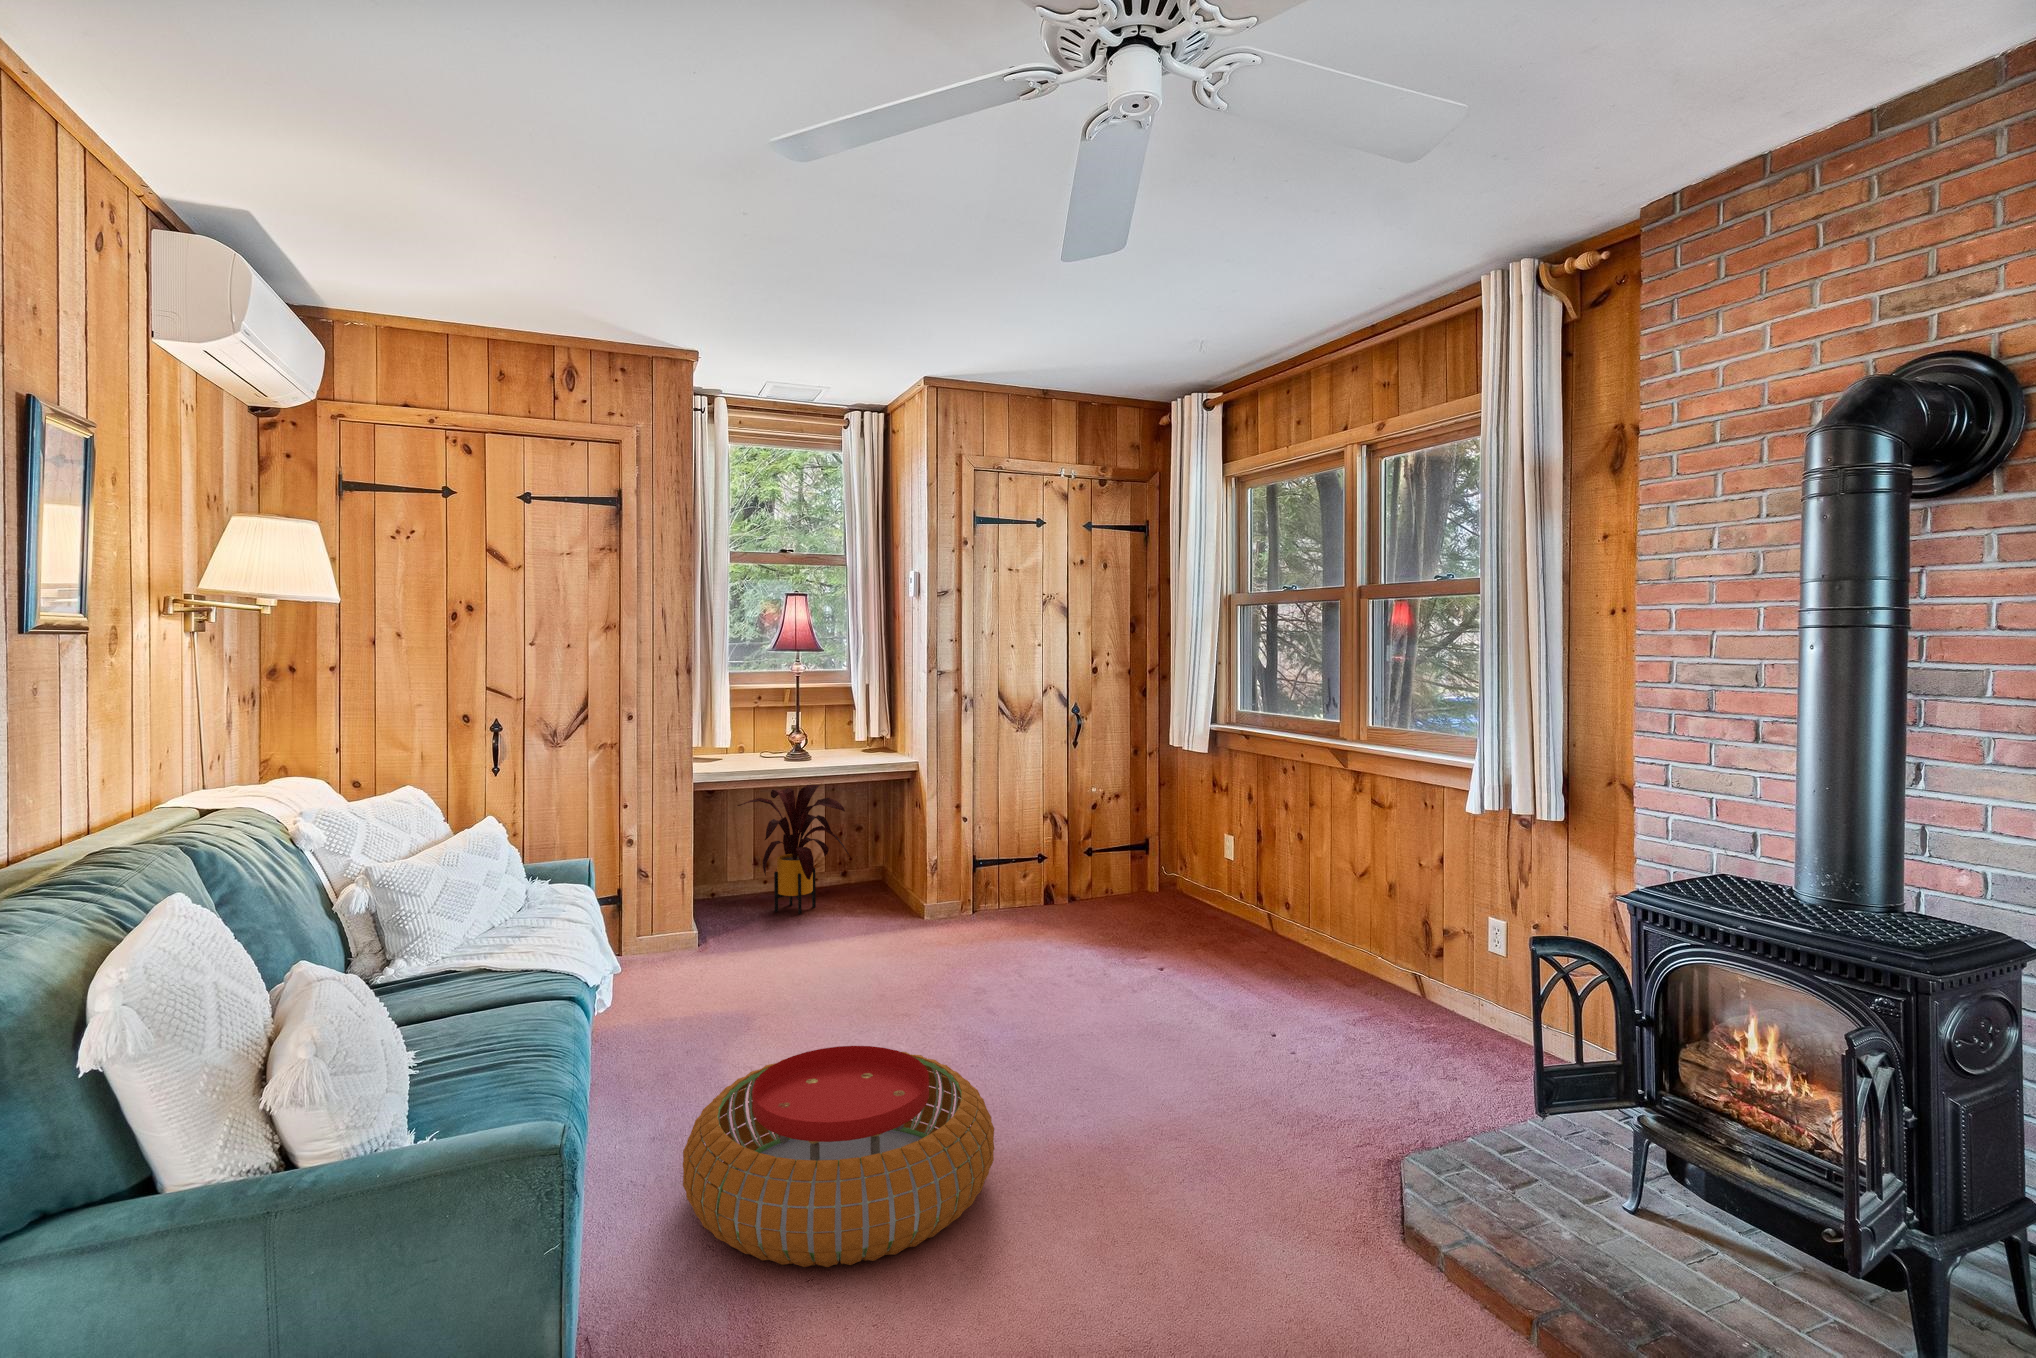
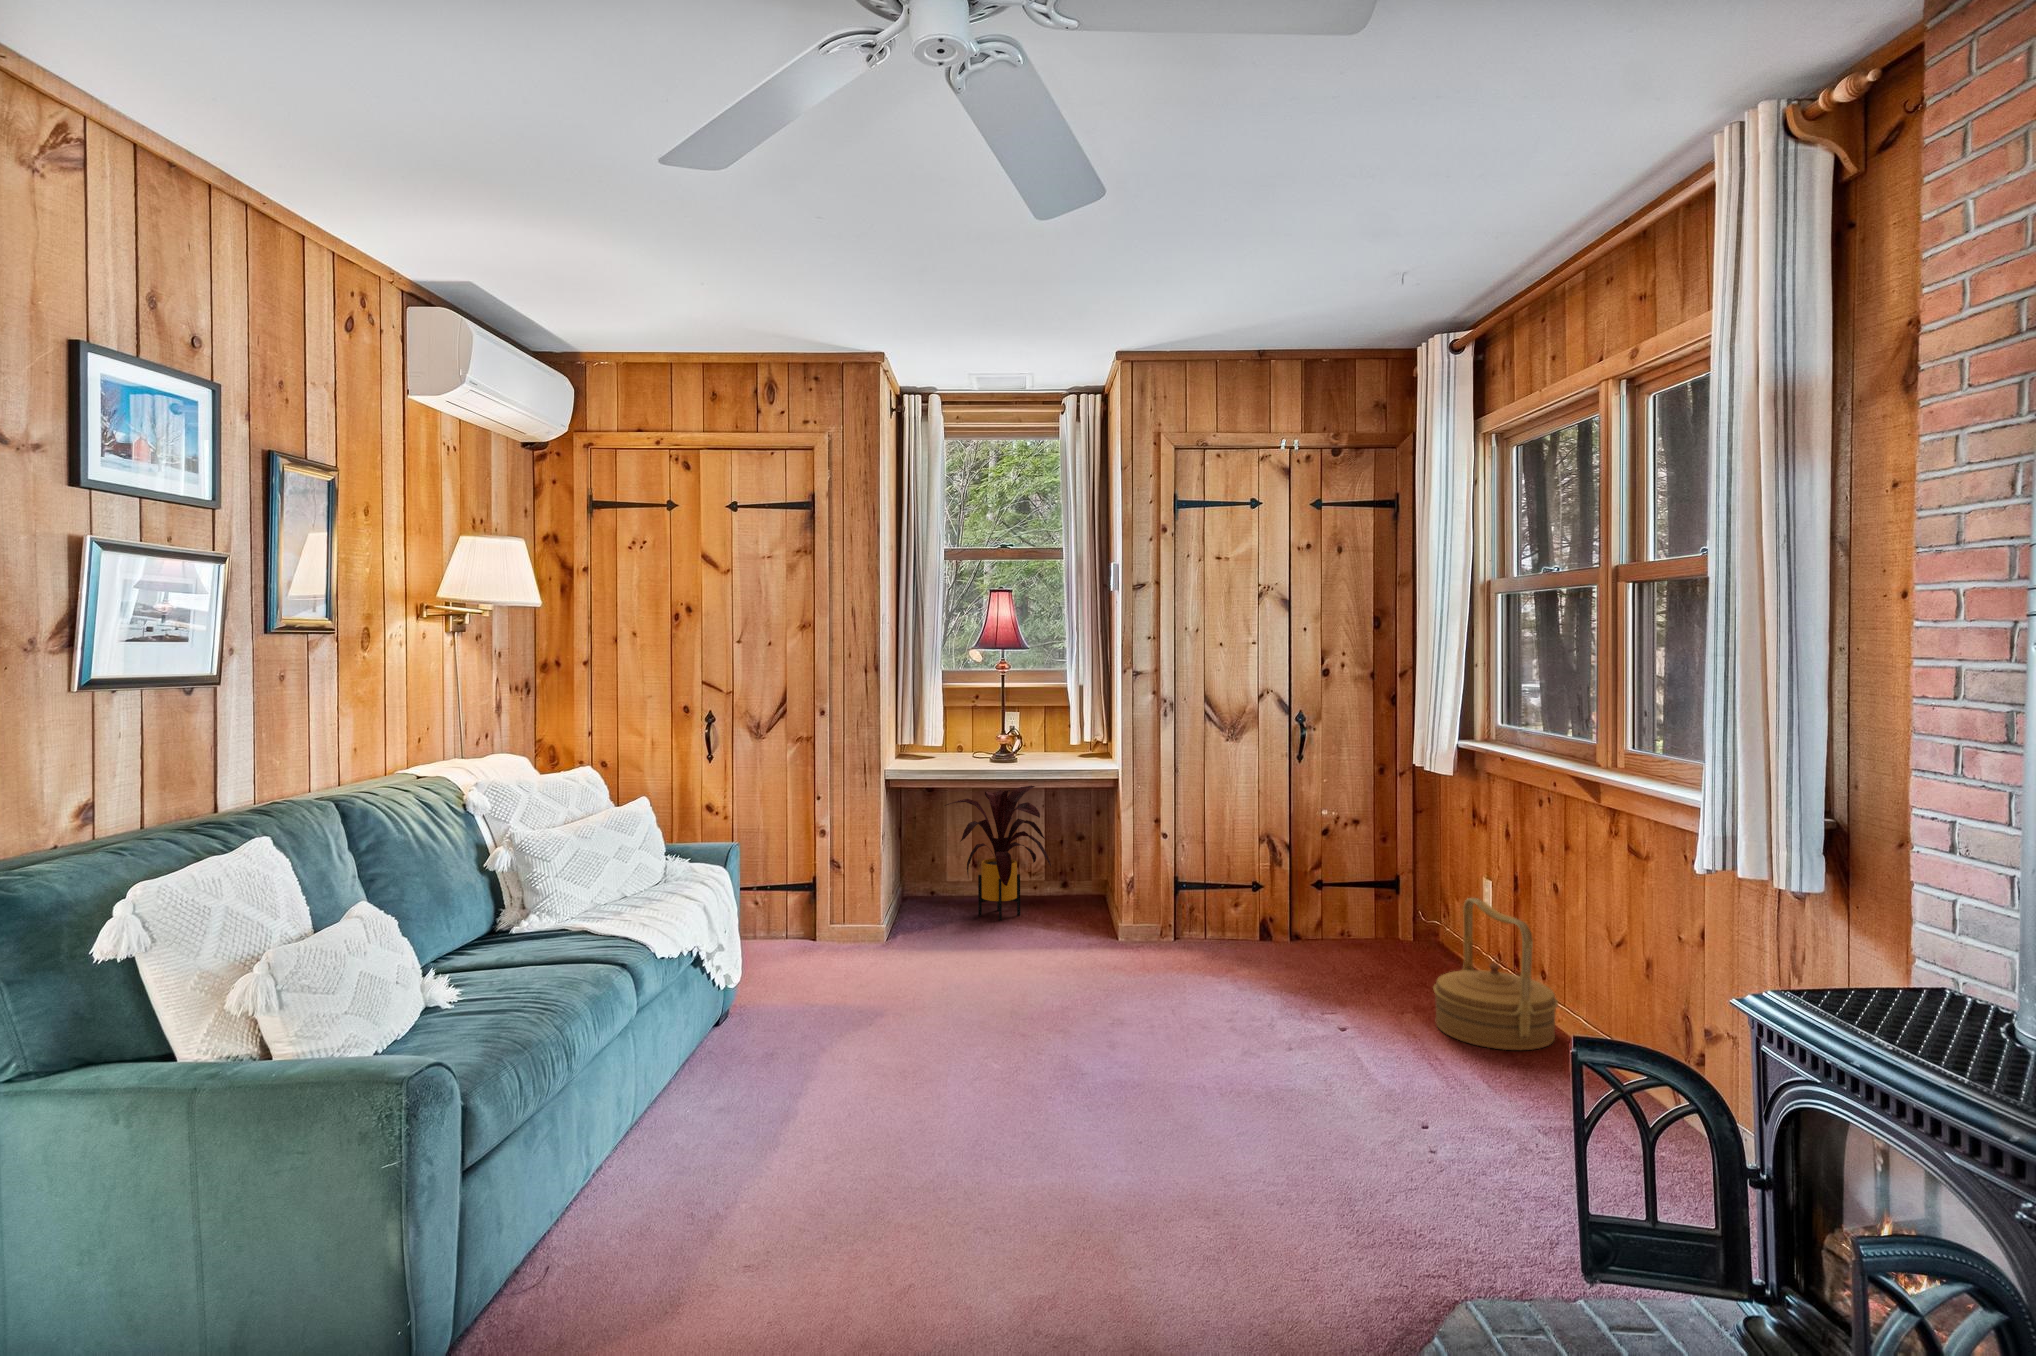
woven basket: none [1222,852,1317,971] -> present [1433,898,1558,1050]
pouf: present [683,1046,994,1267] -> none [681,1053,995,1270]

